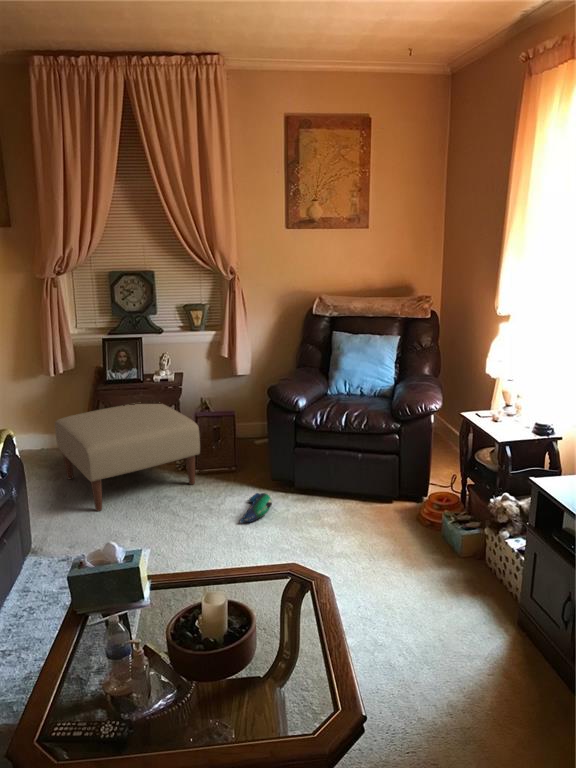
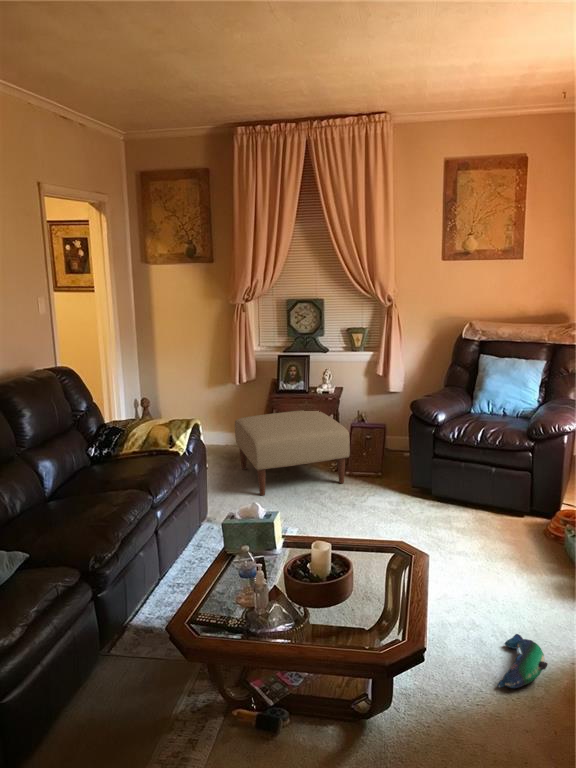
plush toy: present [240,493,272,523] -> present [497,634,548,688]

